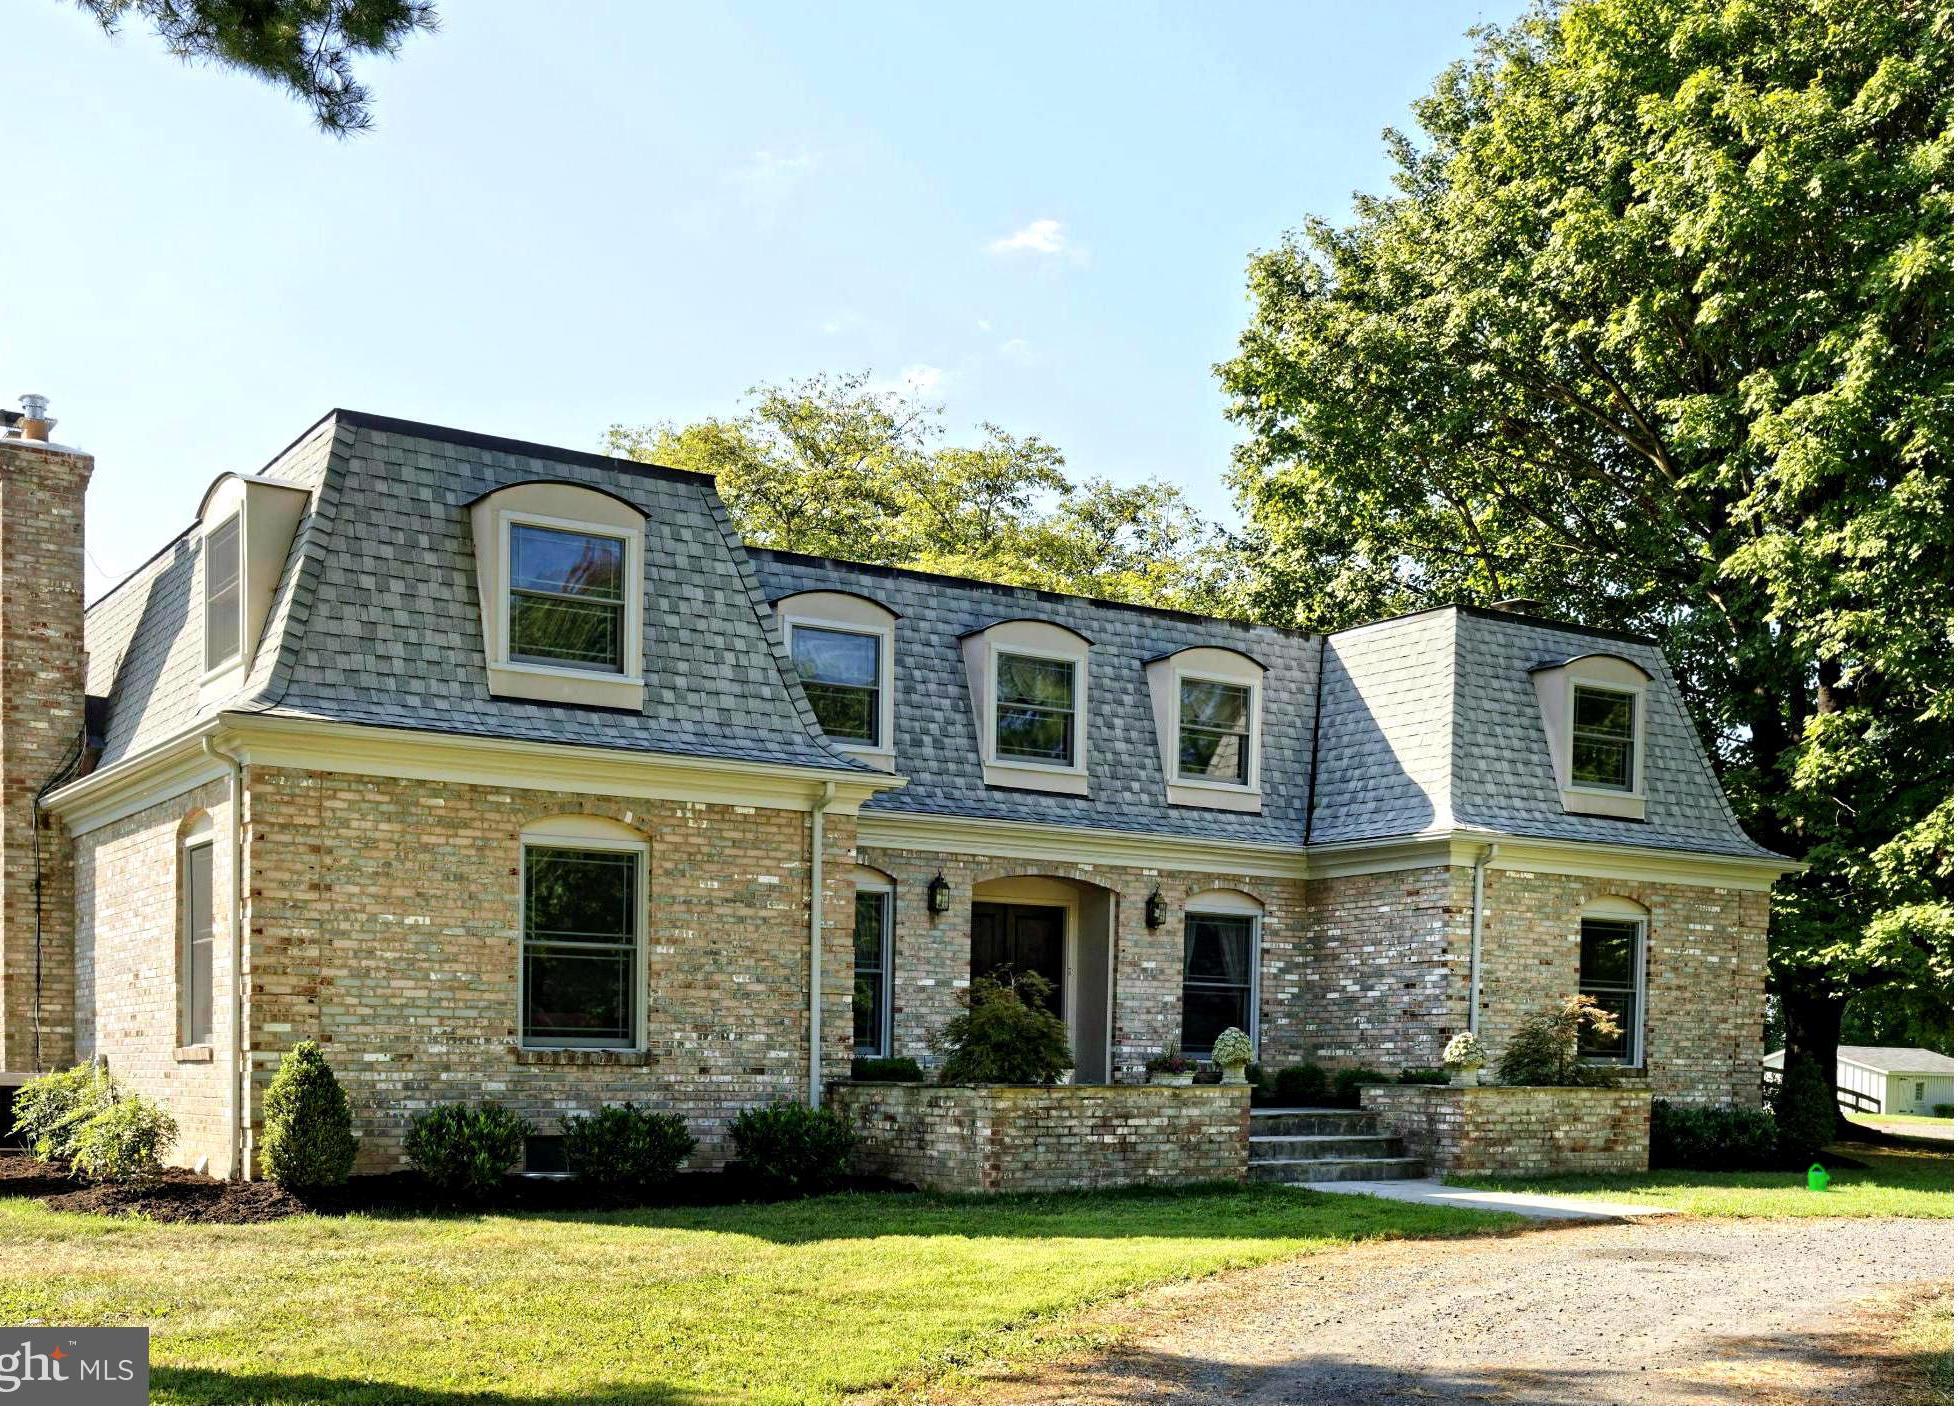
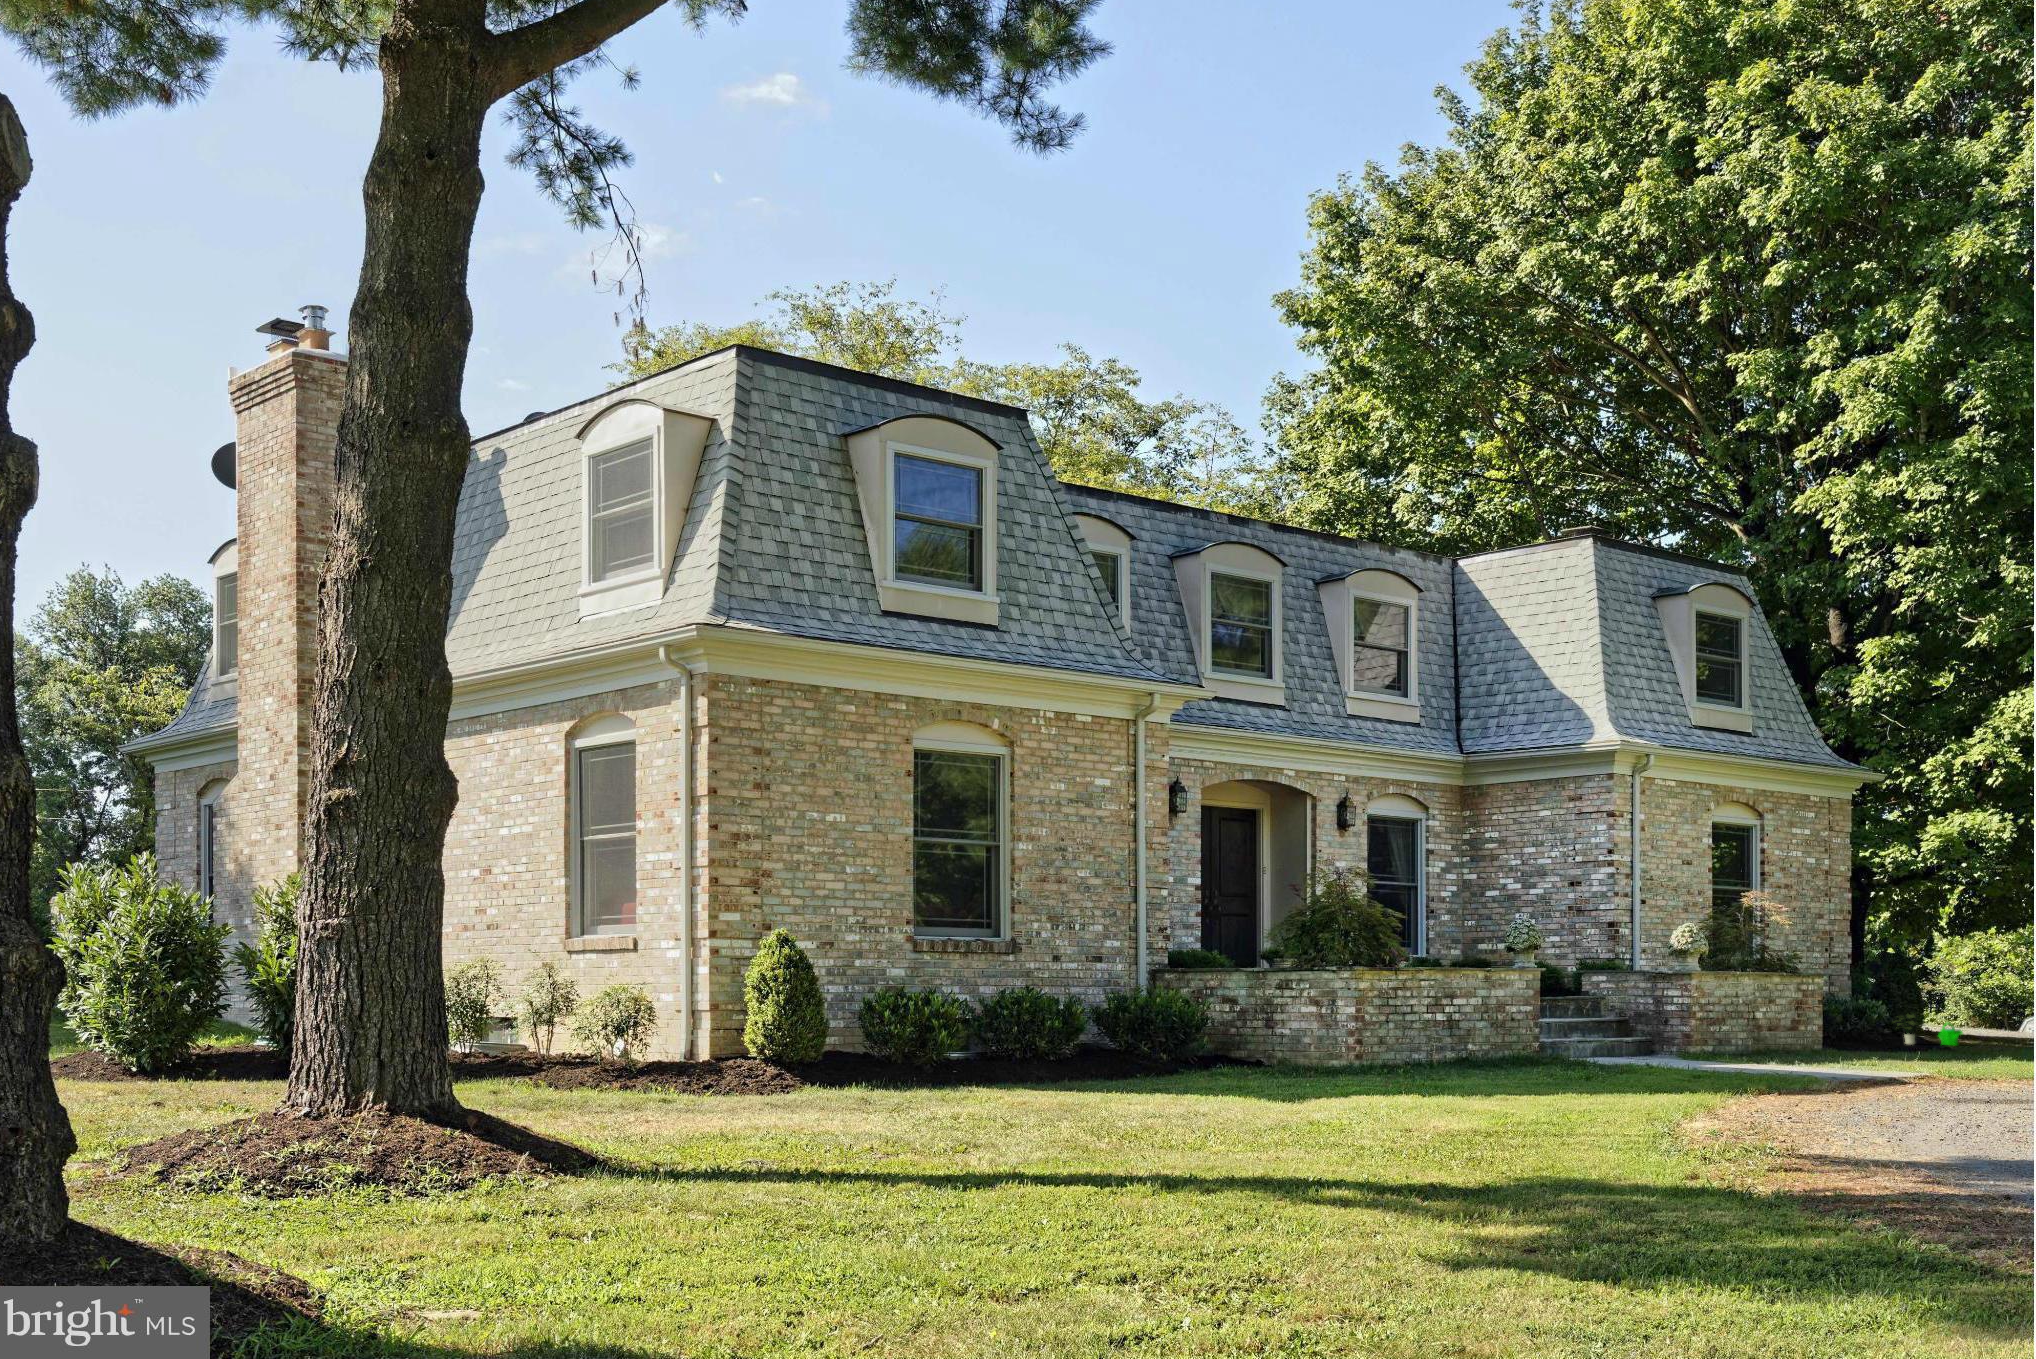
potted plant: none [1750,1151,1788,1188] -> present [1897,1013,1924,1045]

